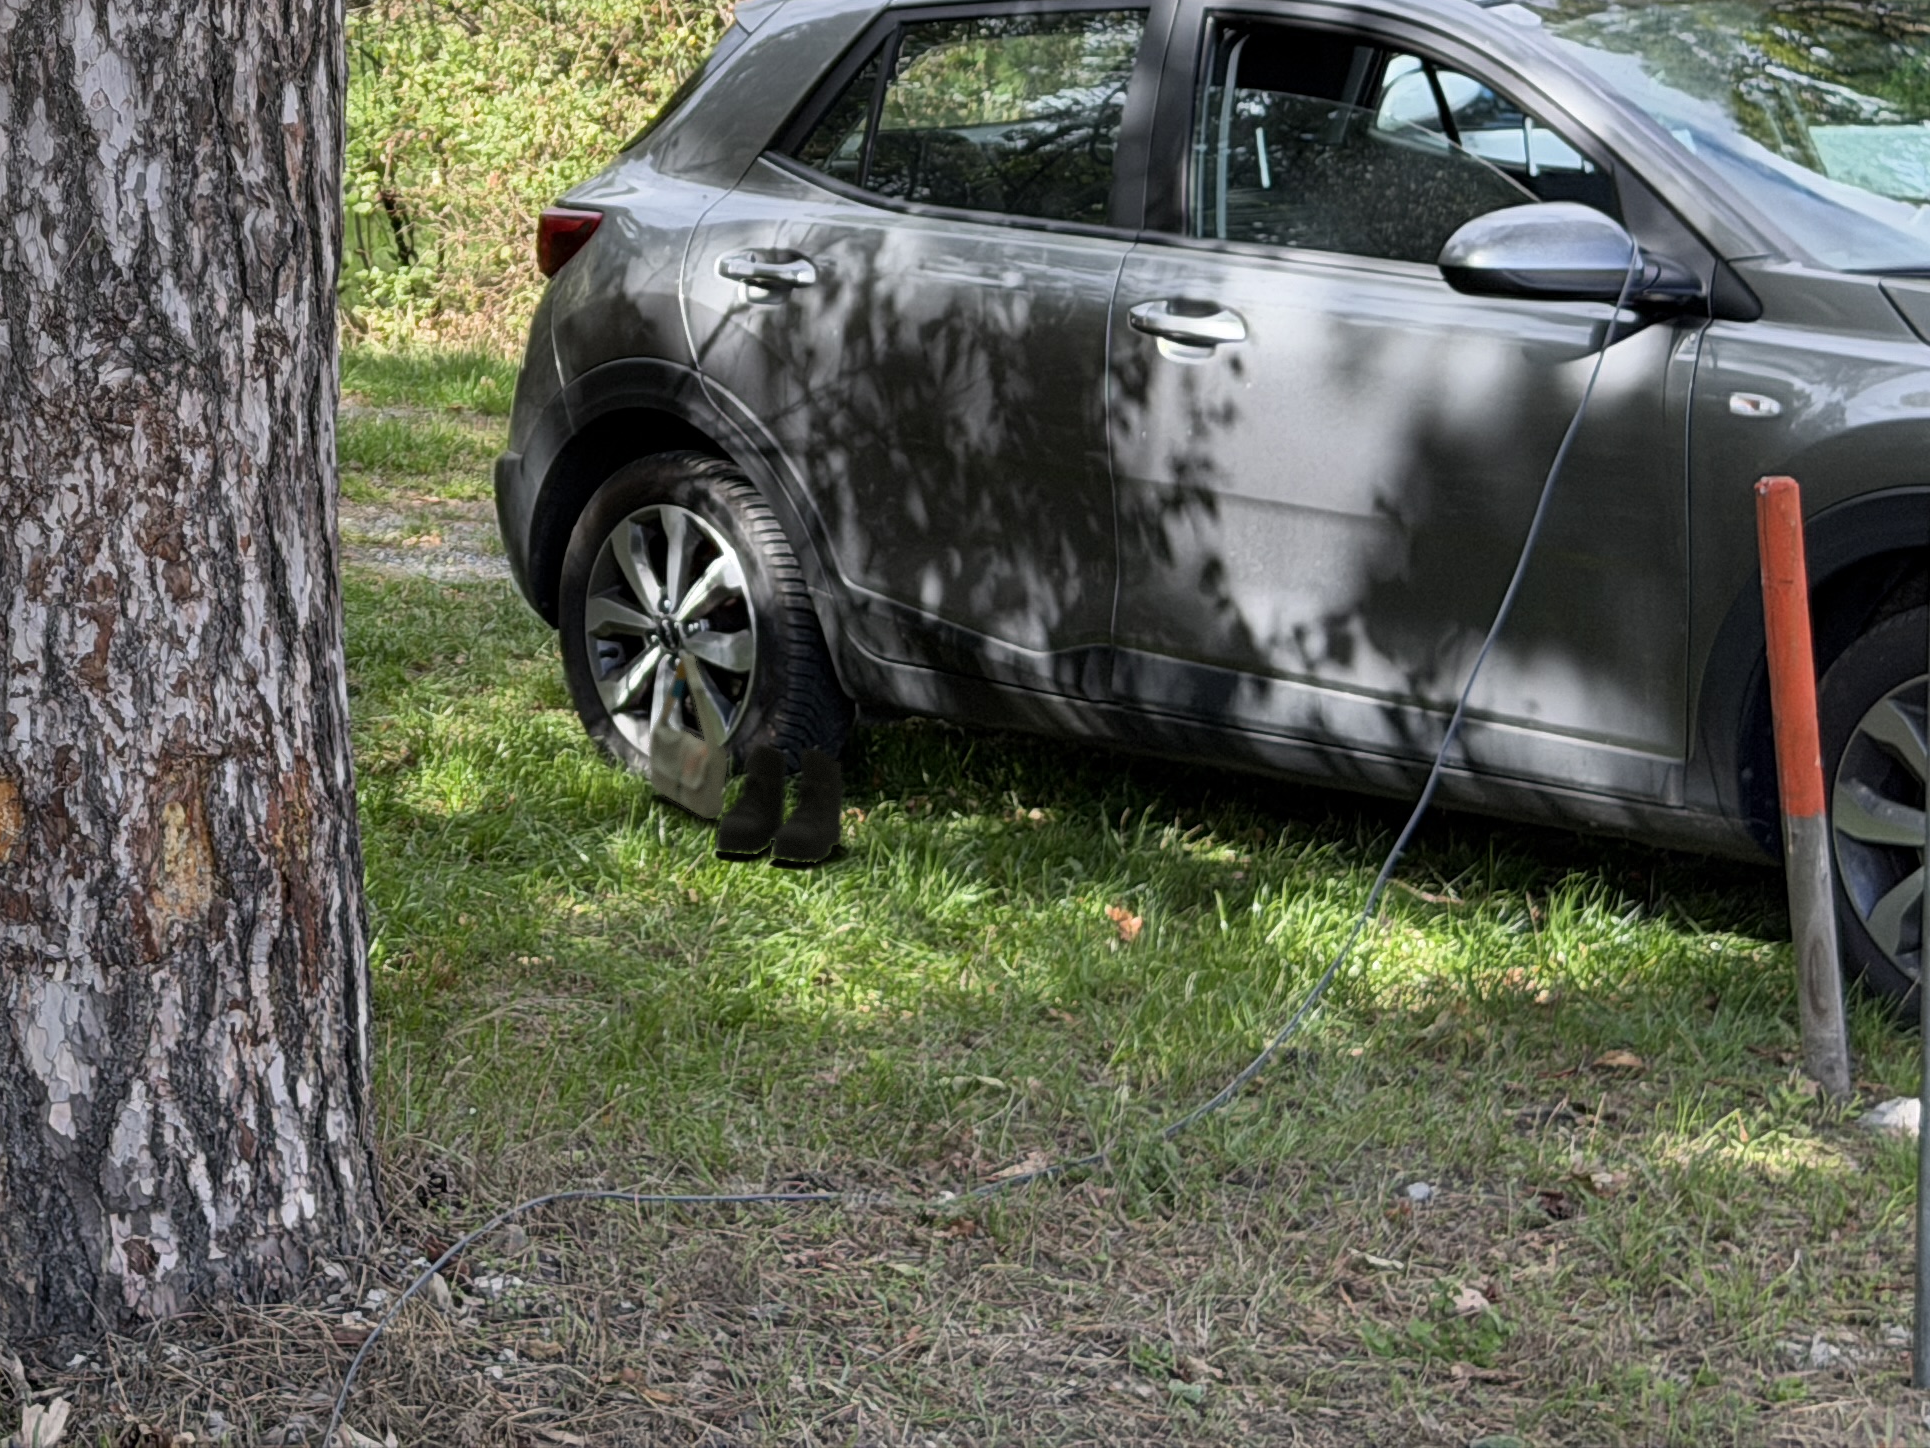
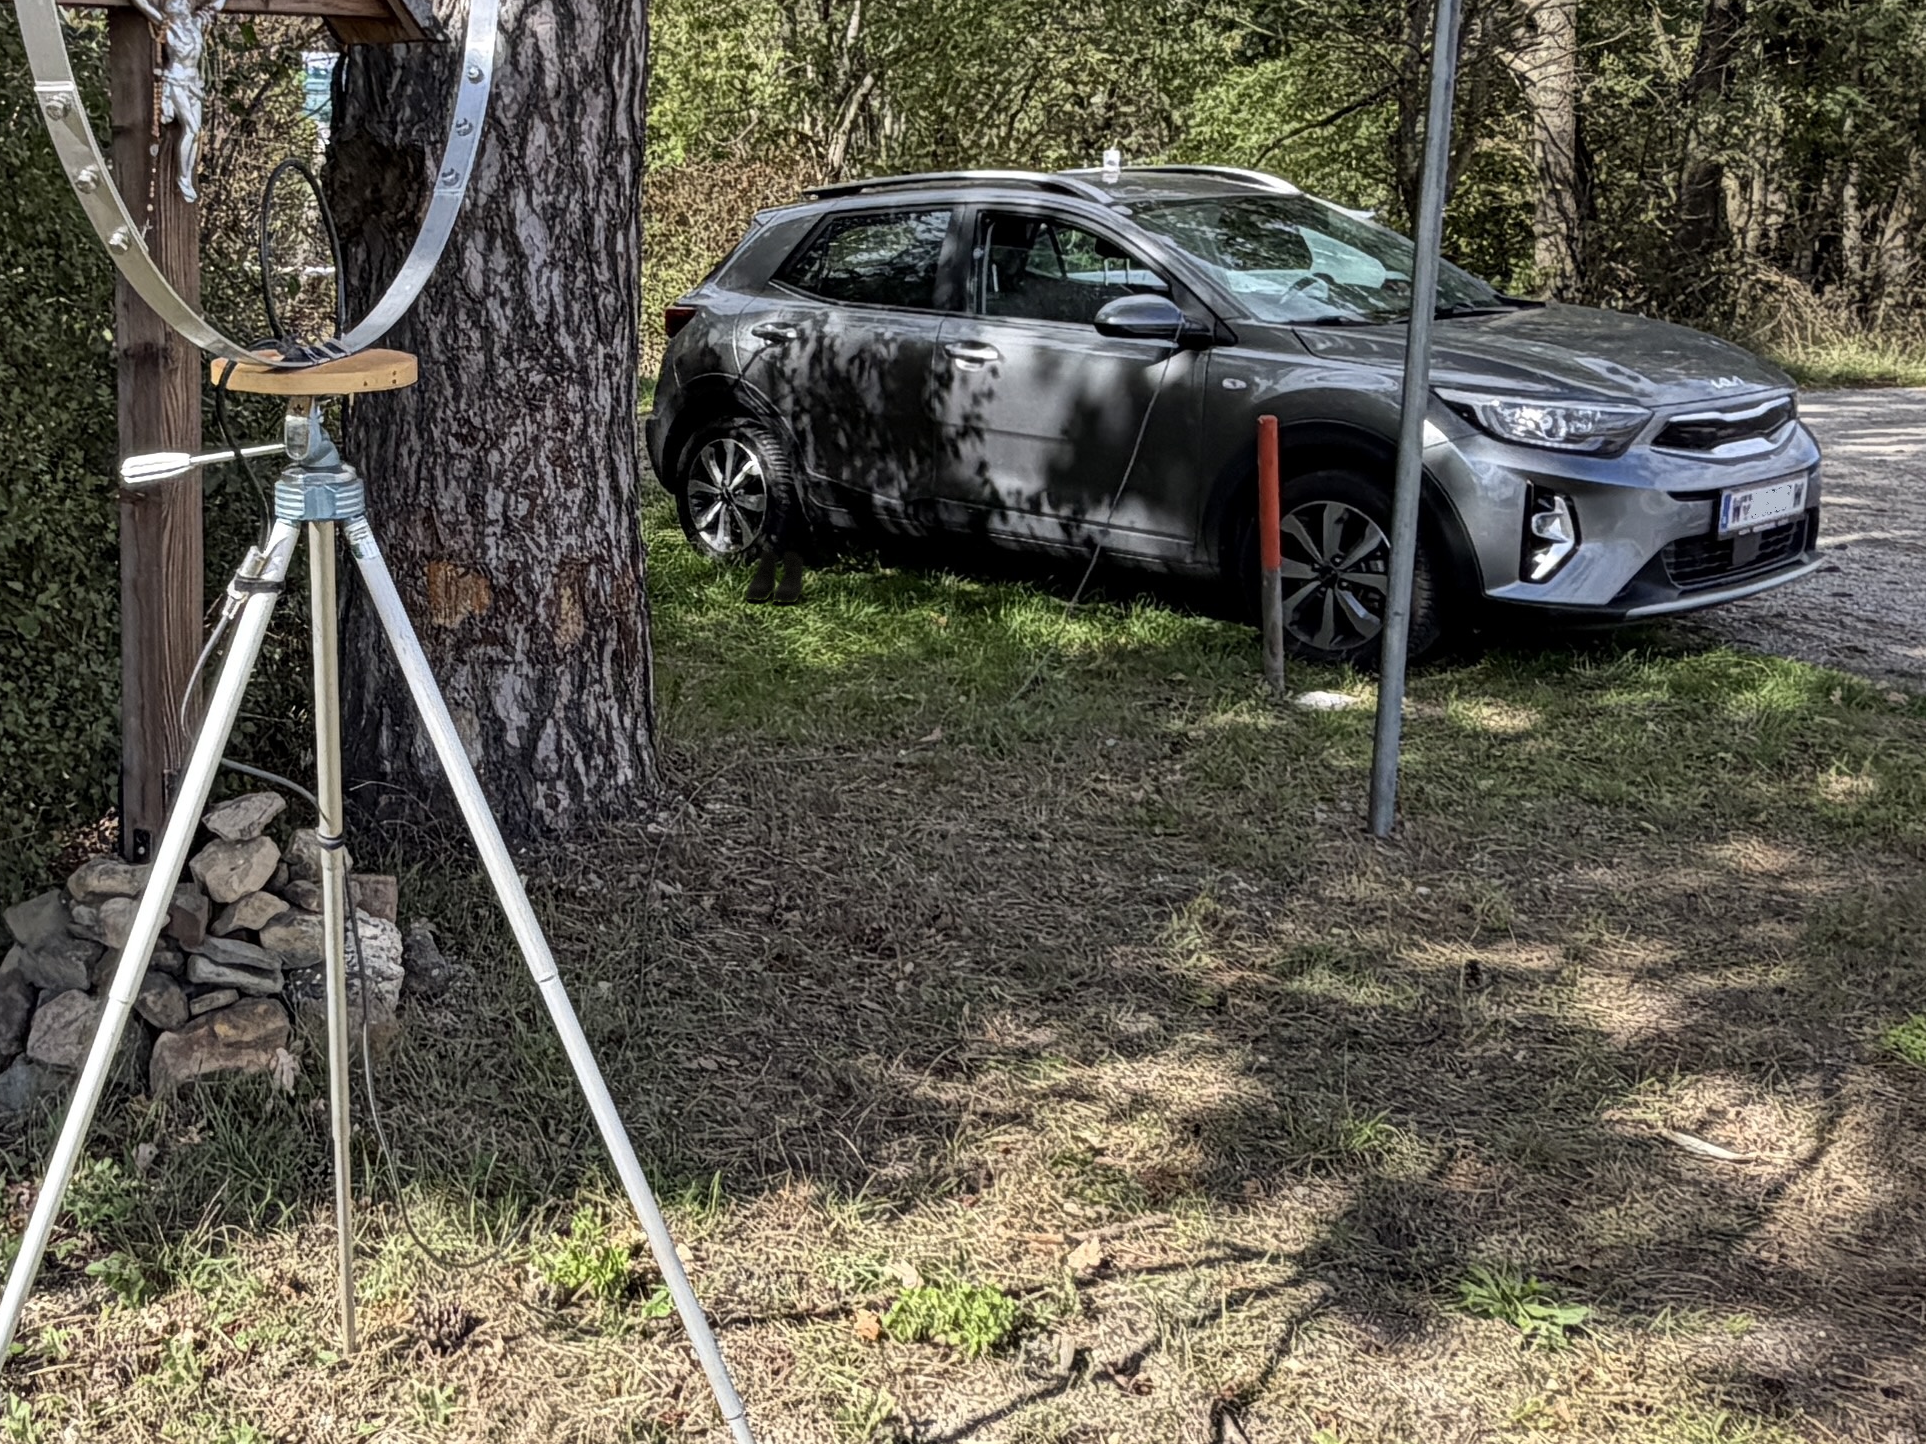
bag: present [649,654,727,819] -> none [709,510,748,585]

